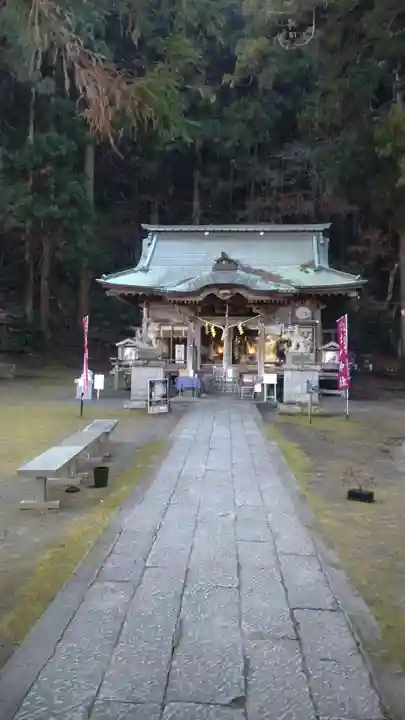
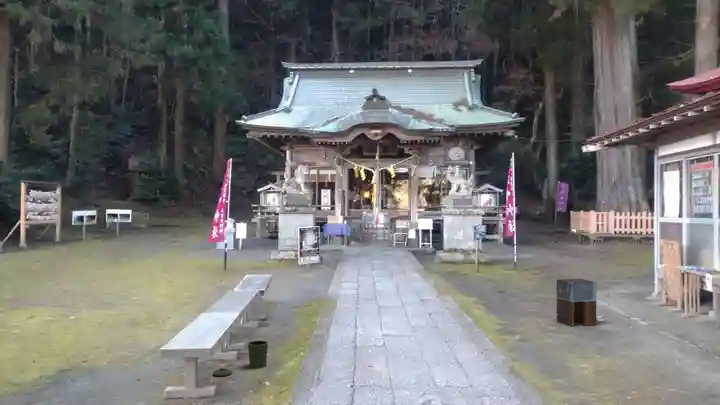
stool: none [358,426,391,466] -> present [556,279,597,327]
decorative plant: present [342,466,376,502] -> none [564,335,614,383]

